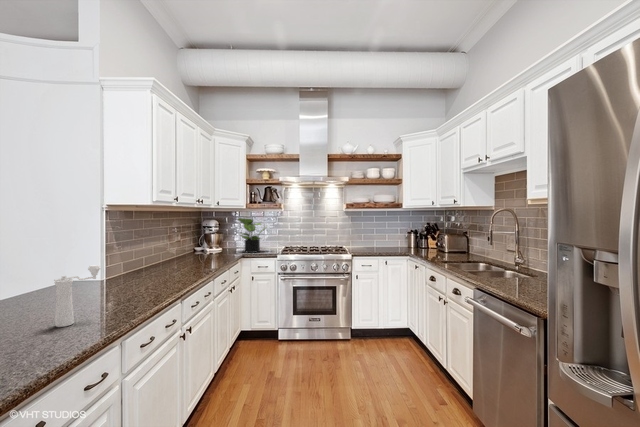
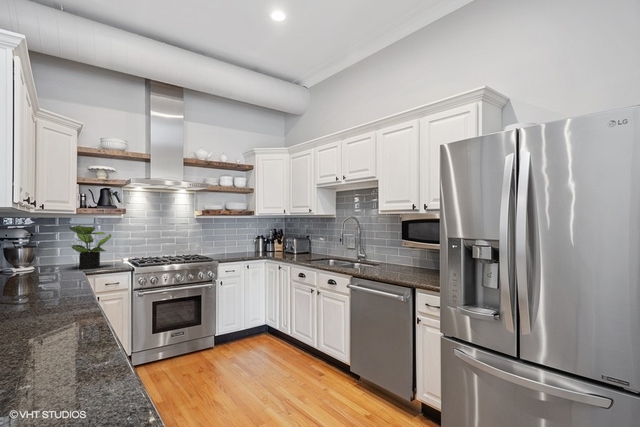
pepper mill: present [54,265,101,327] -> none [45,290,87,379]

